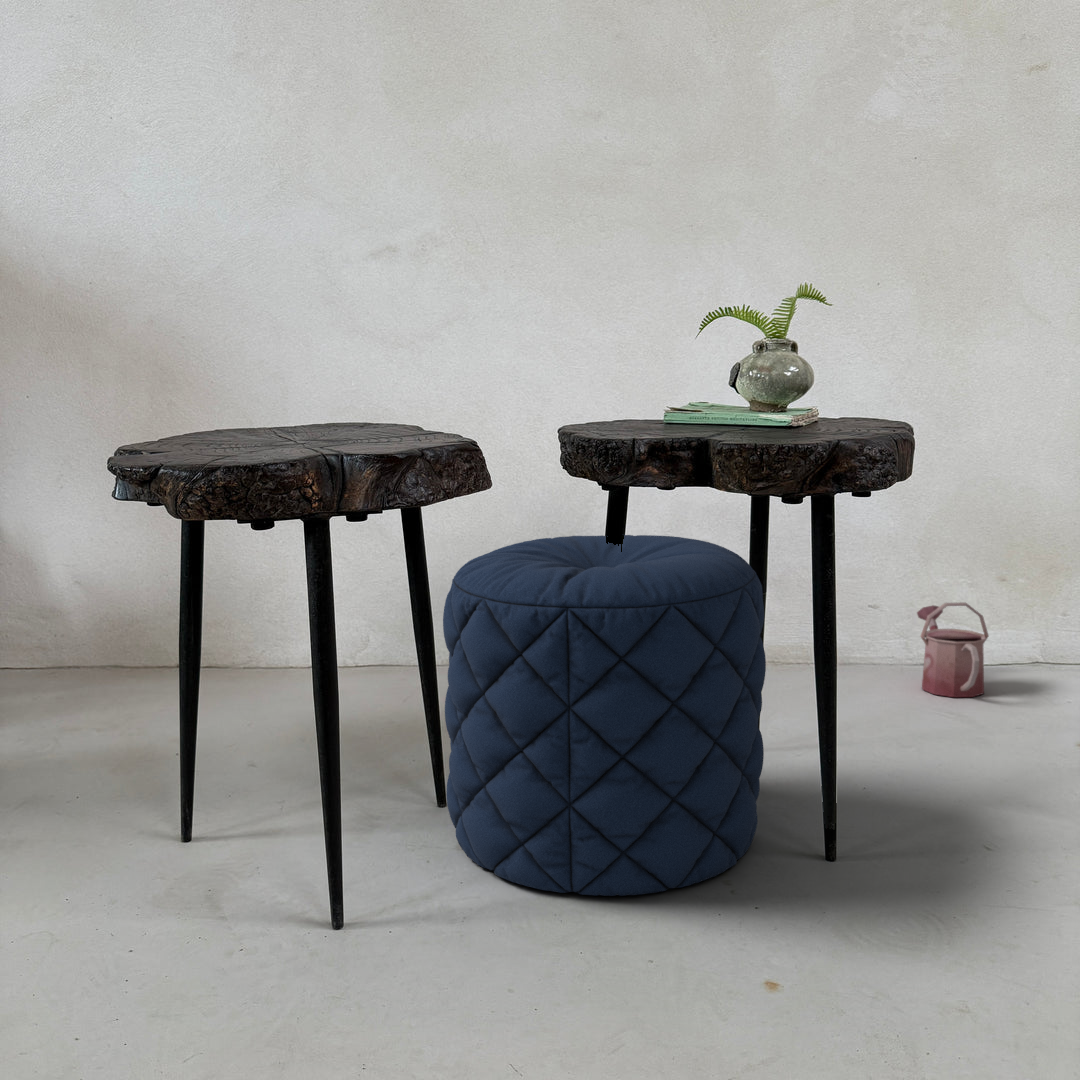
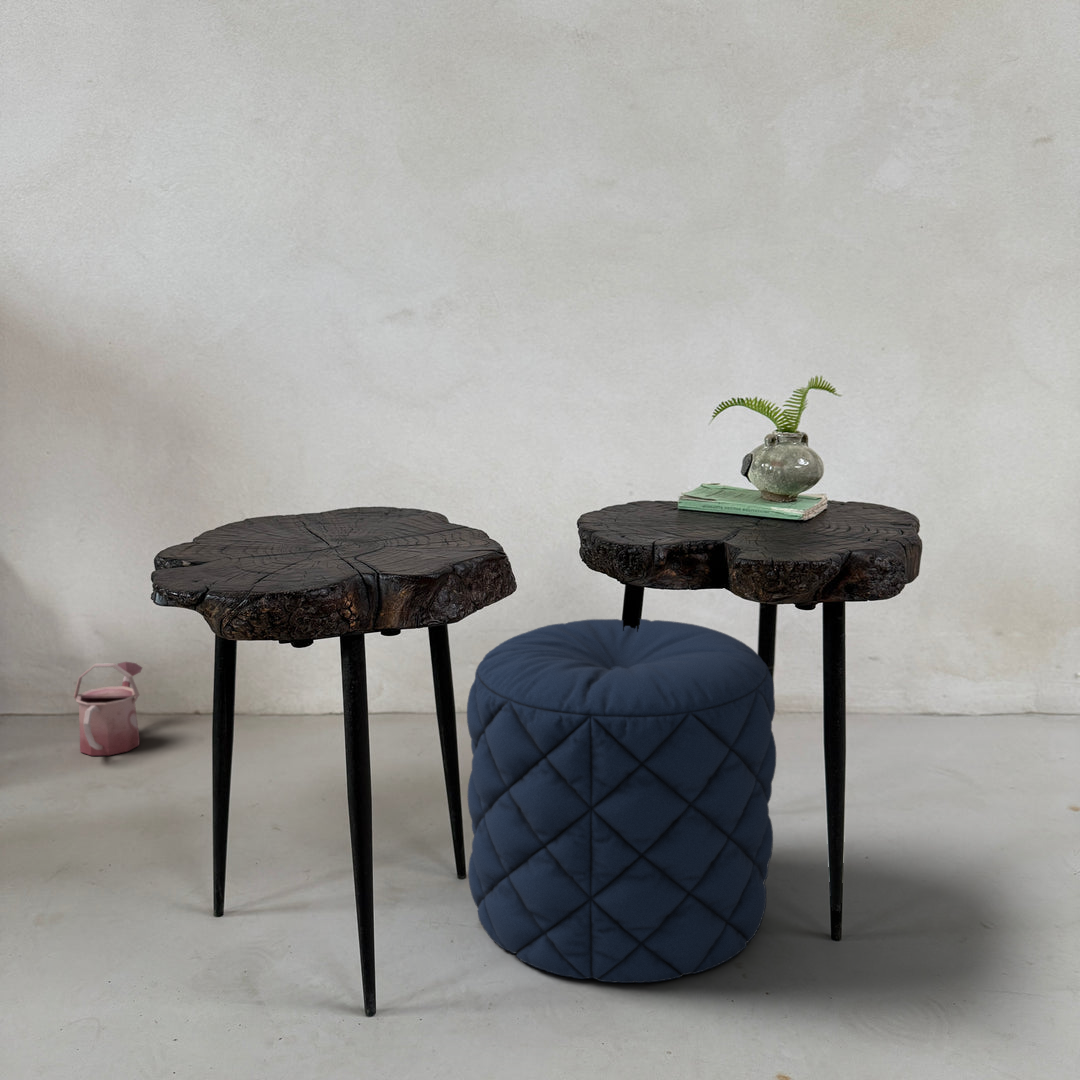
watering can: present [917,602,989,697] -> present [74,662,142,756]

